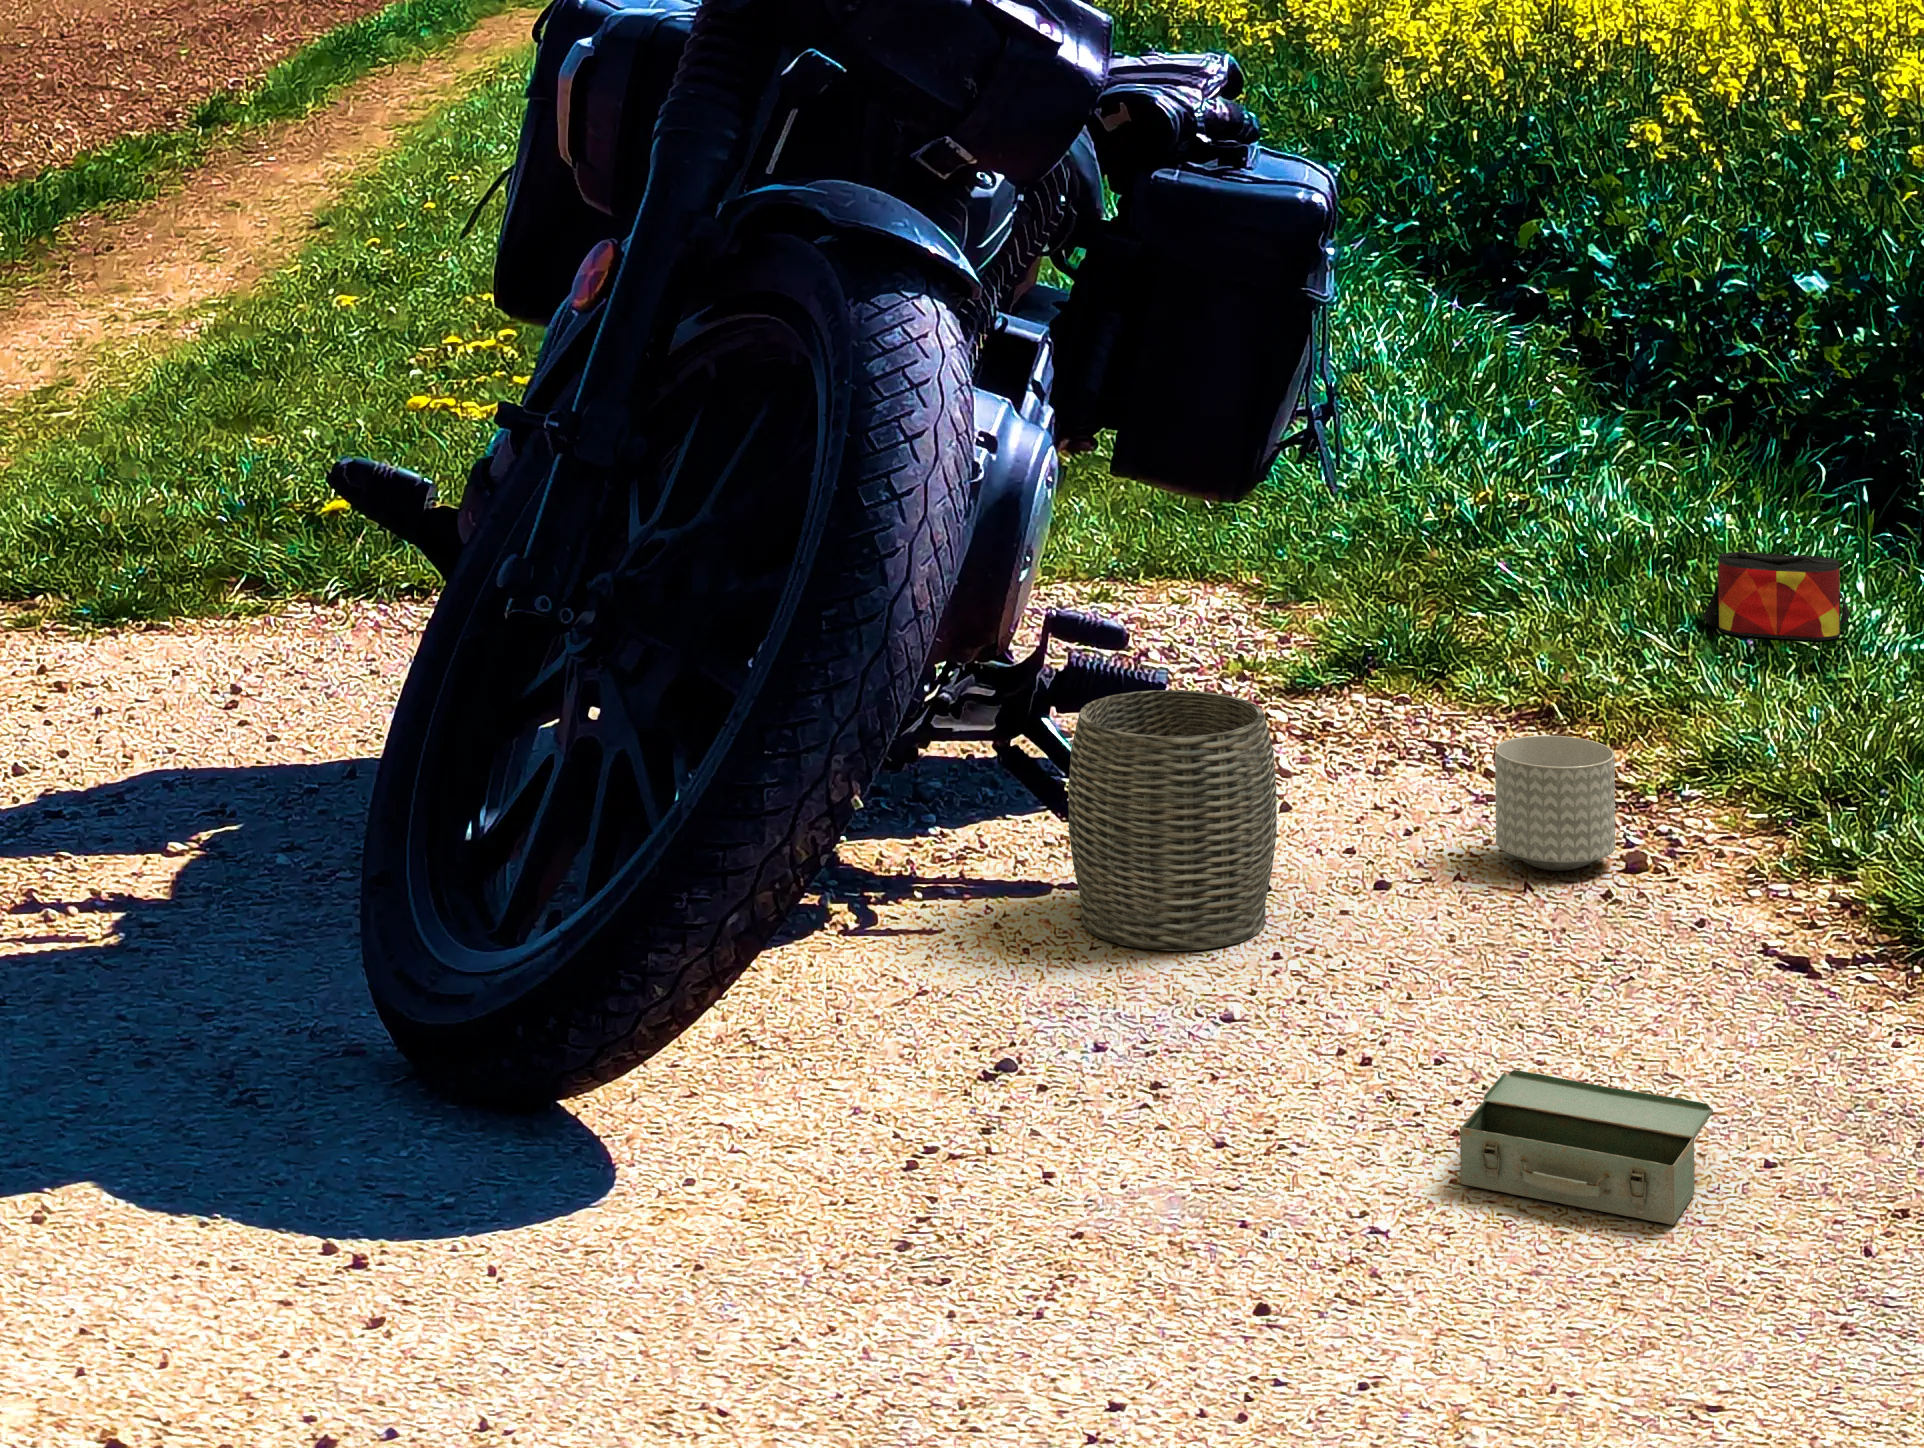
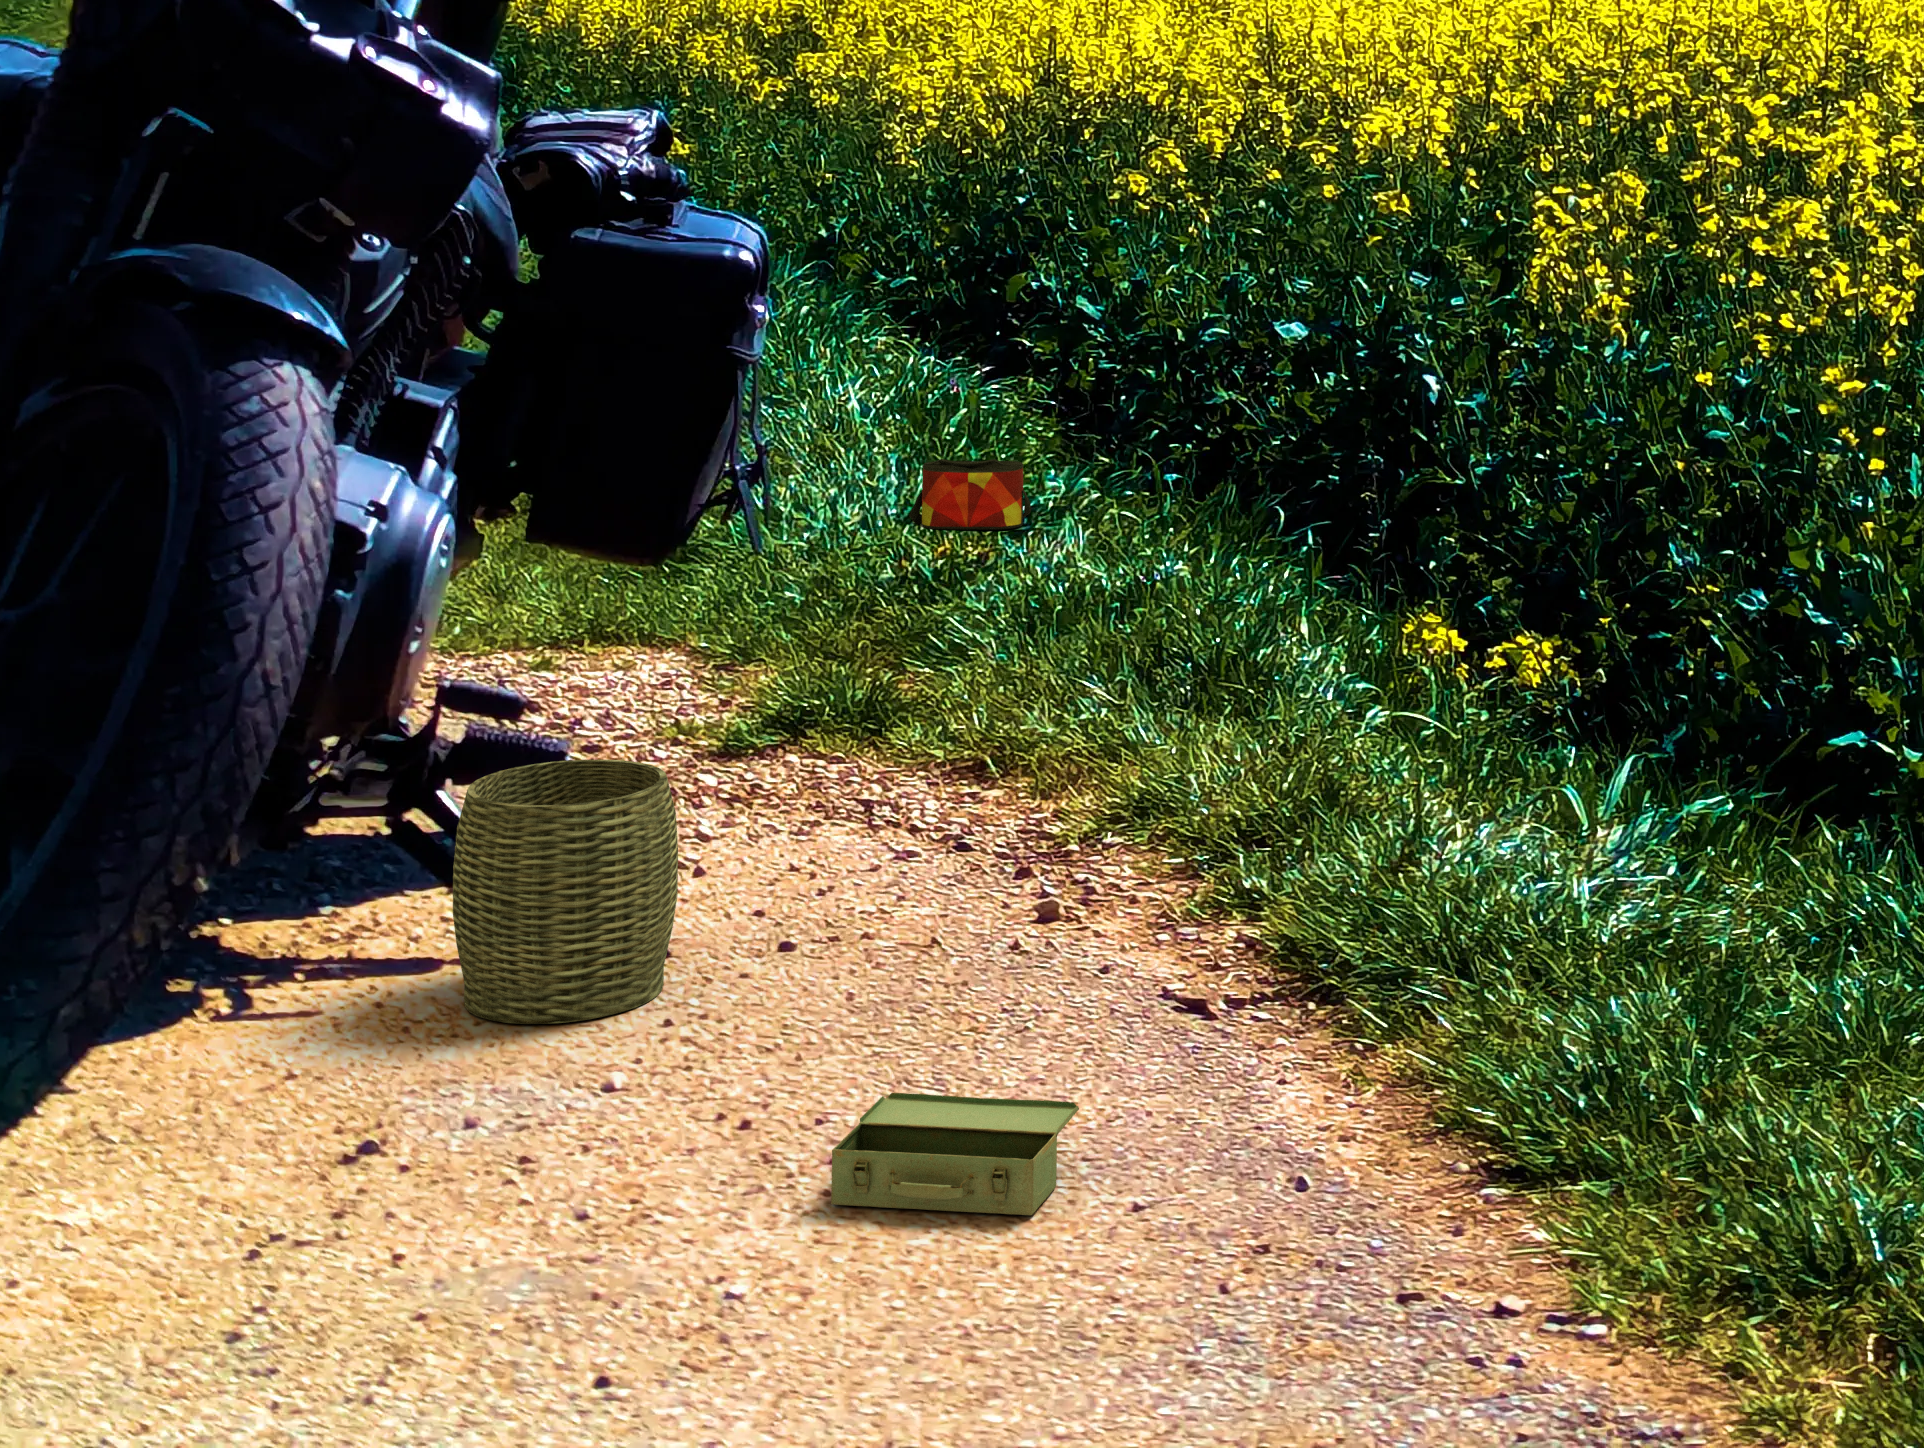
bag: present [1703,551,1849,641] -> present [909,459,1031,529]
planter: present [1495,736,1615,871] -> none [910,780,1029,912]

